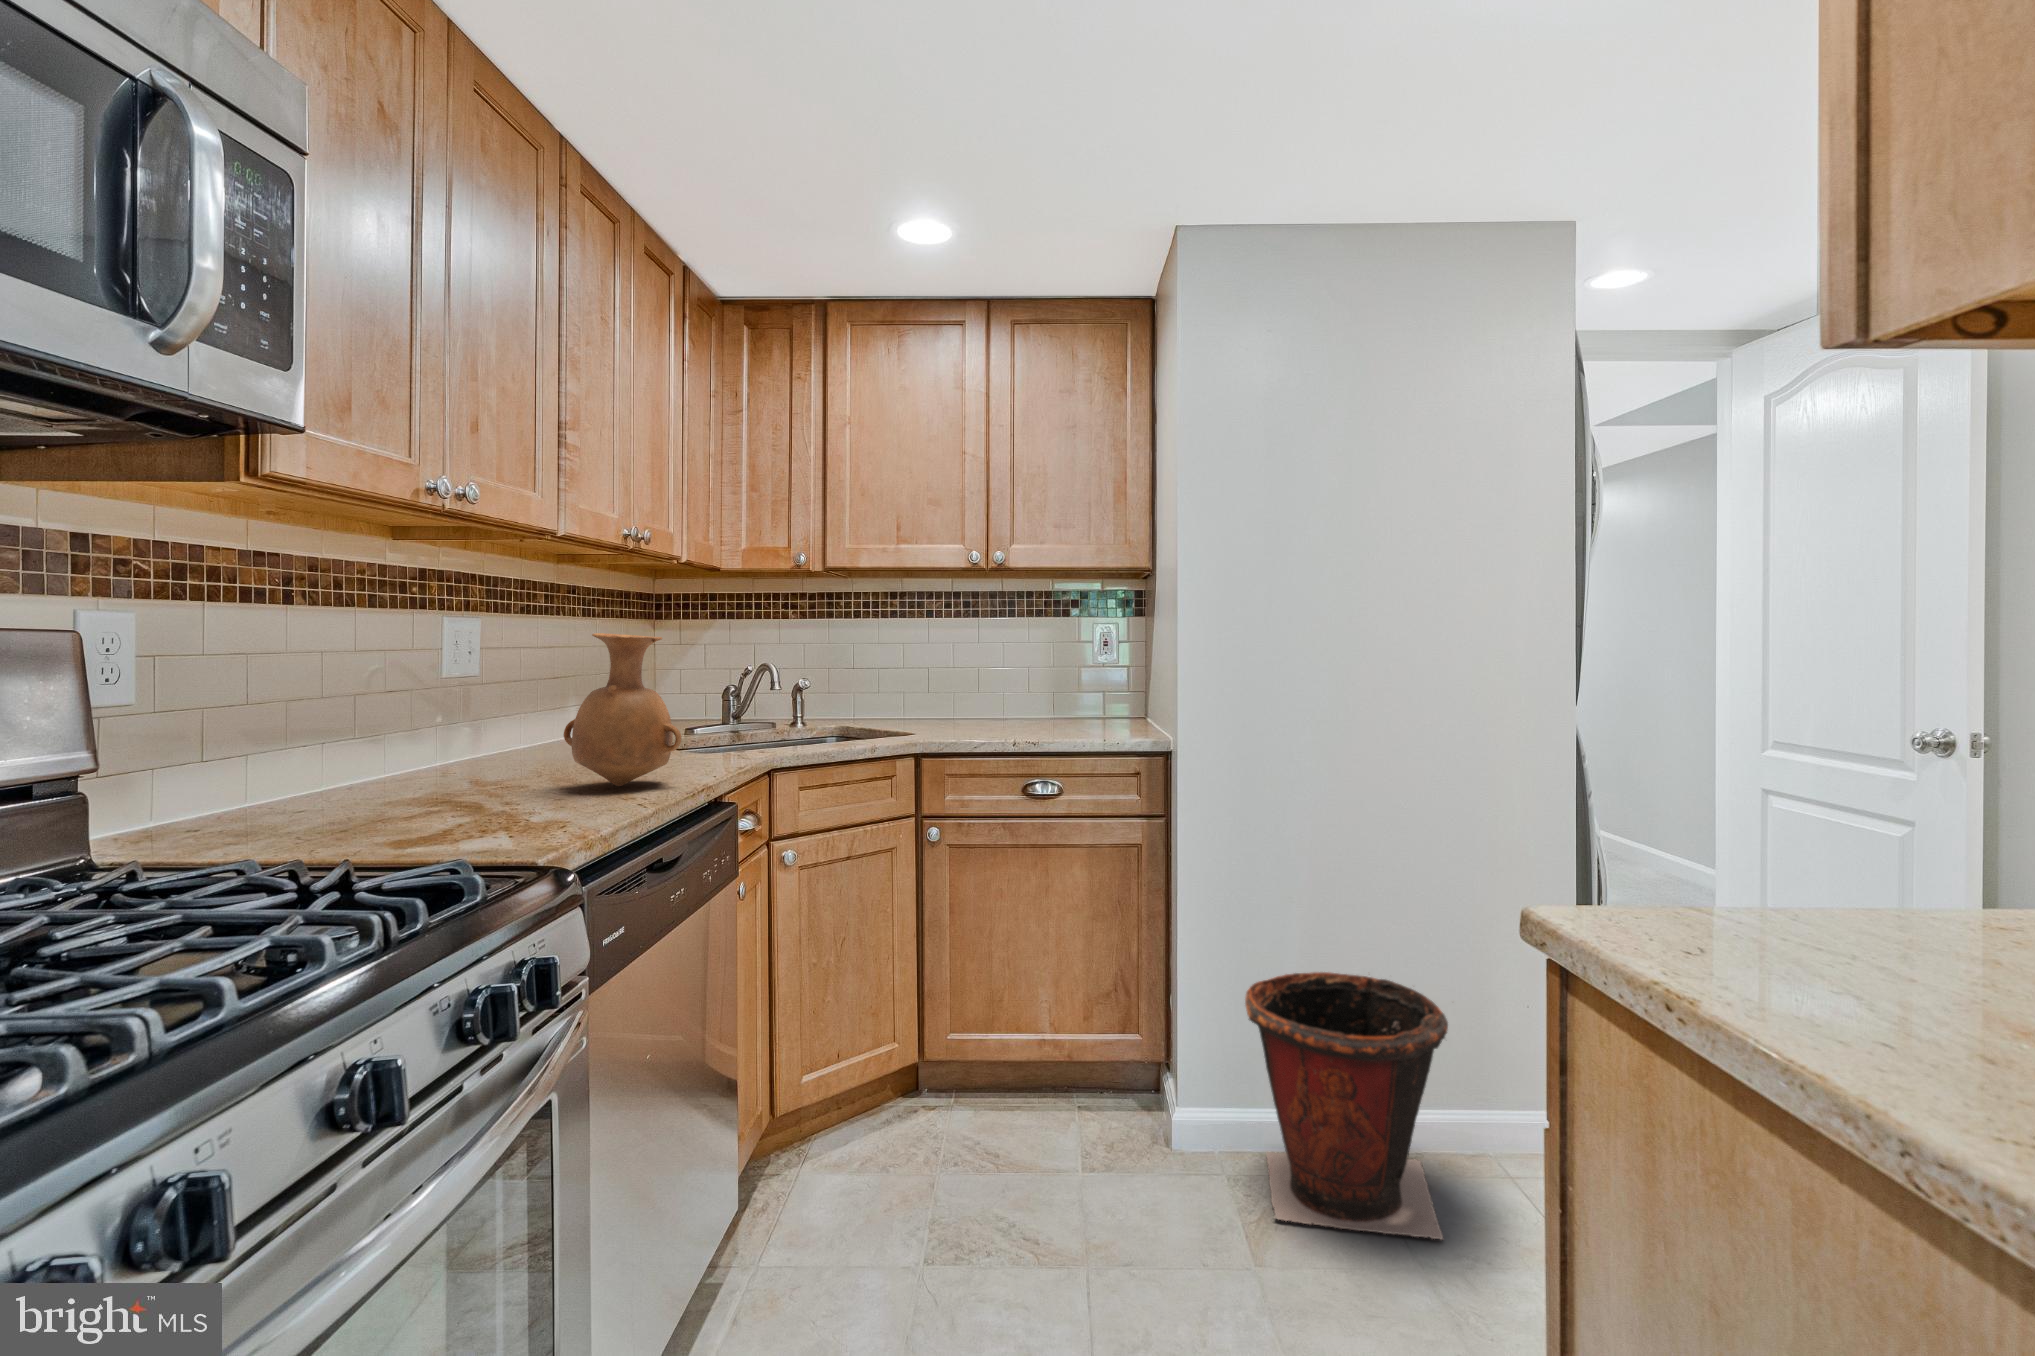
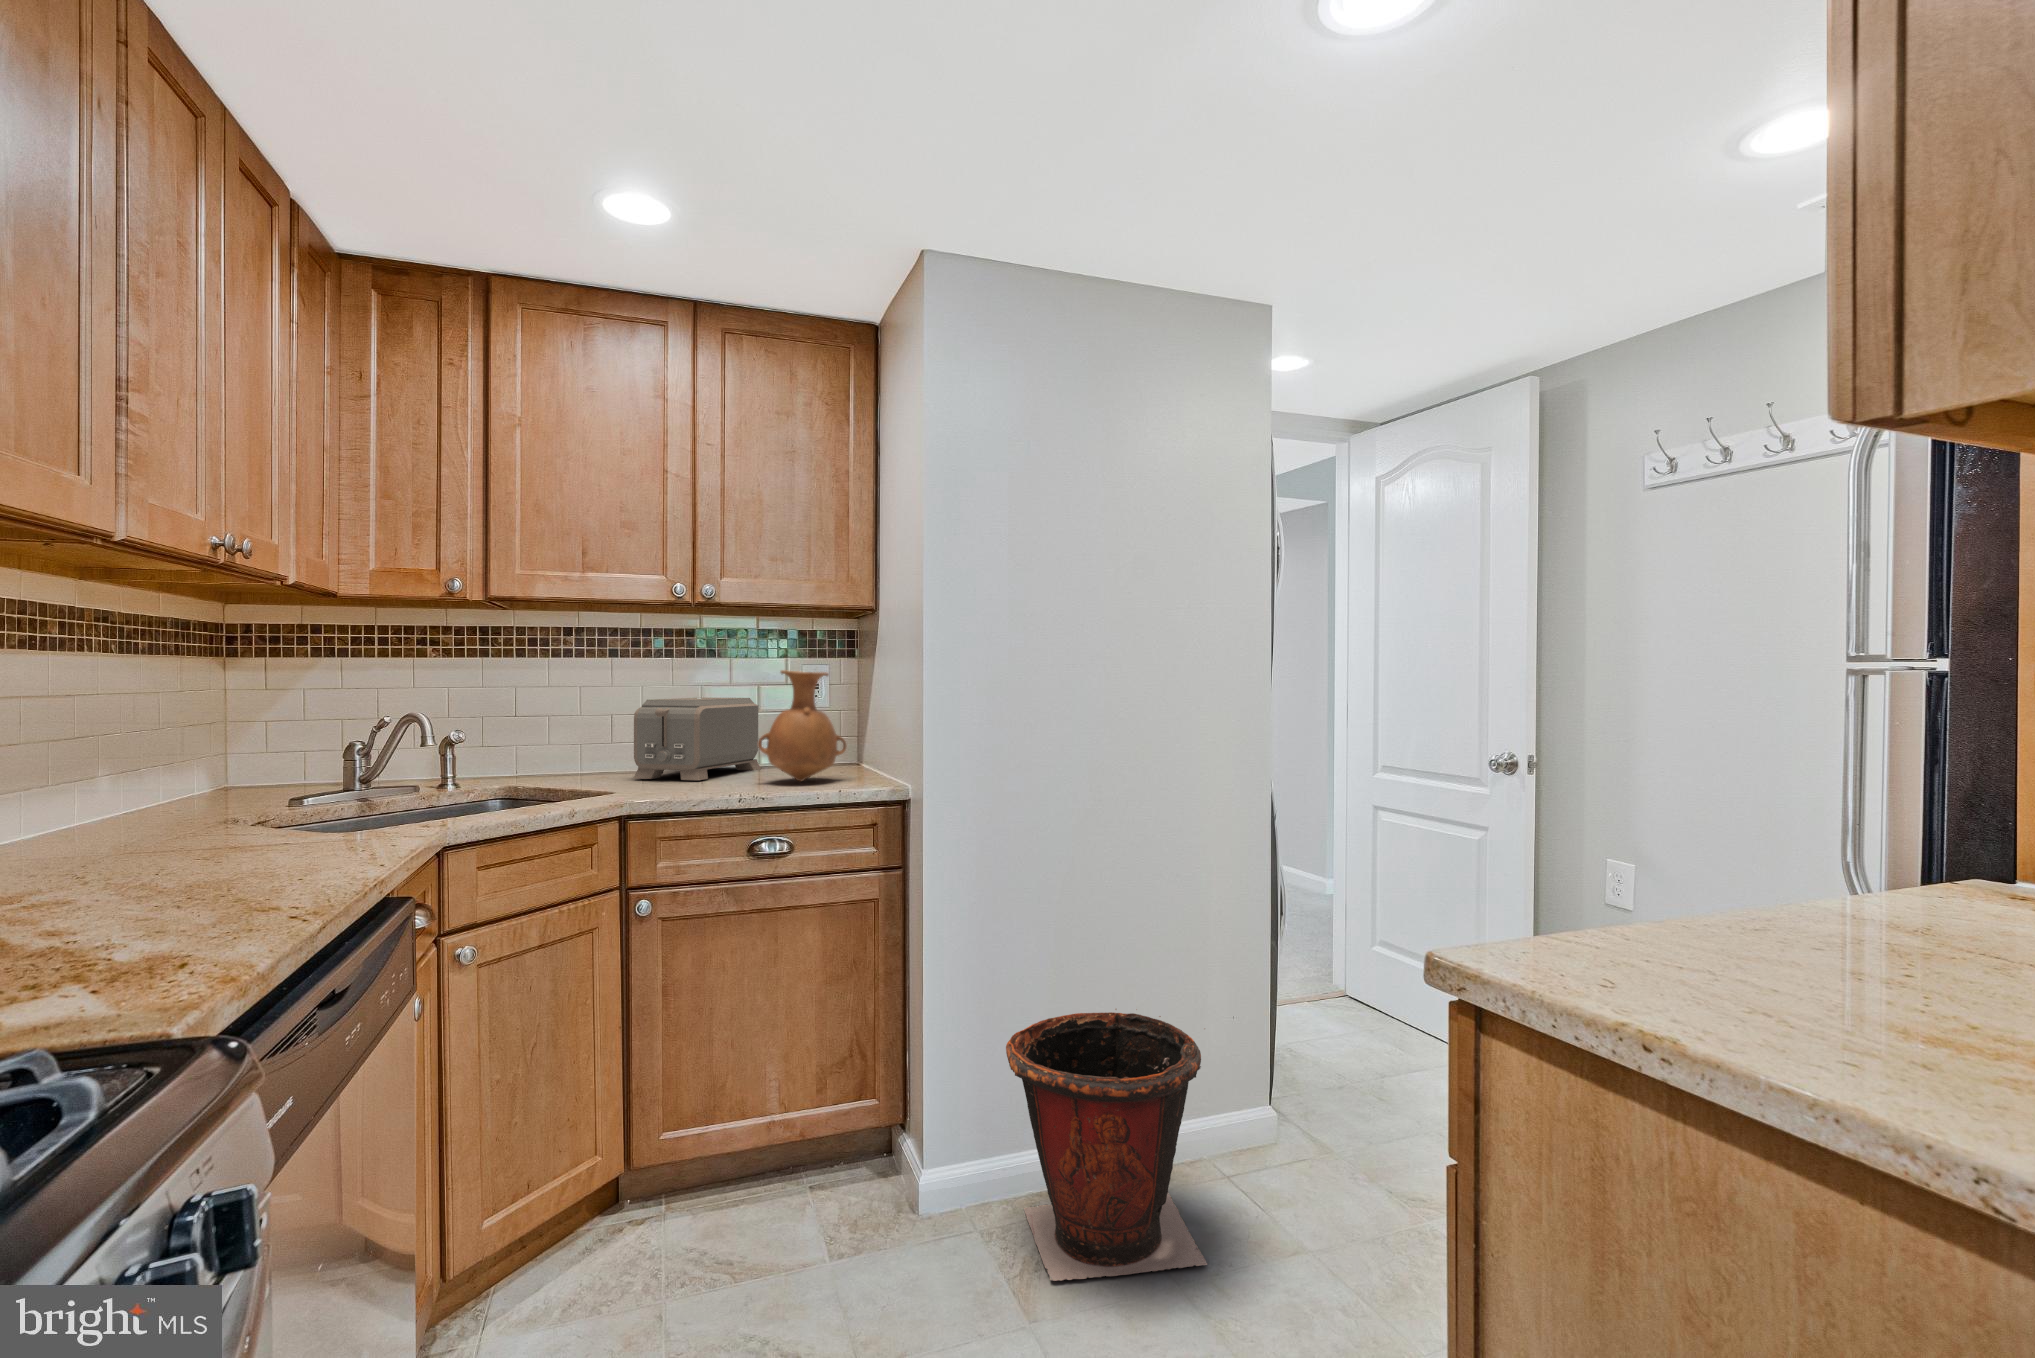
vase: present [564,633,682,786] -> present [758,670,846,781]
toaster: none [940,656,1053,728] -> present [634,697,761,780]

